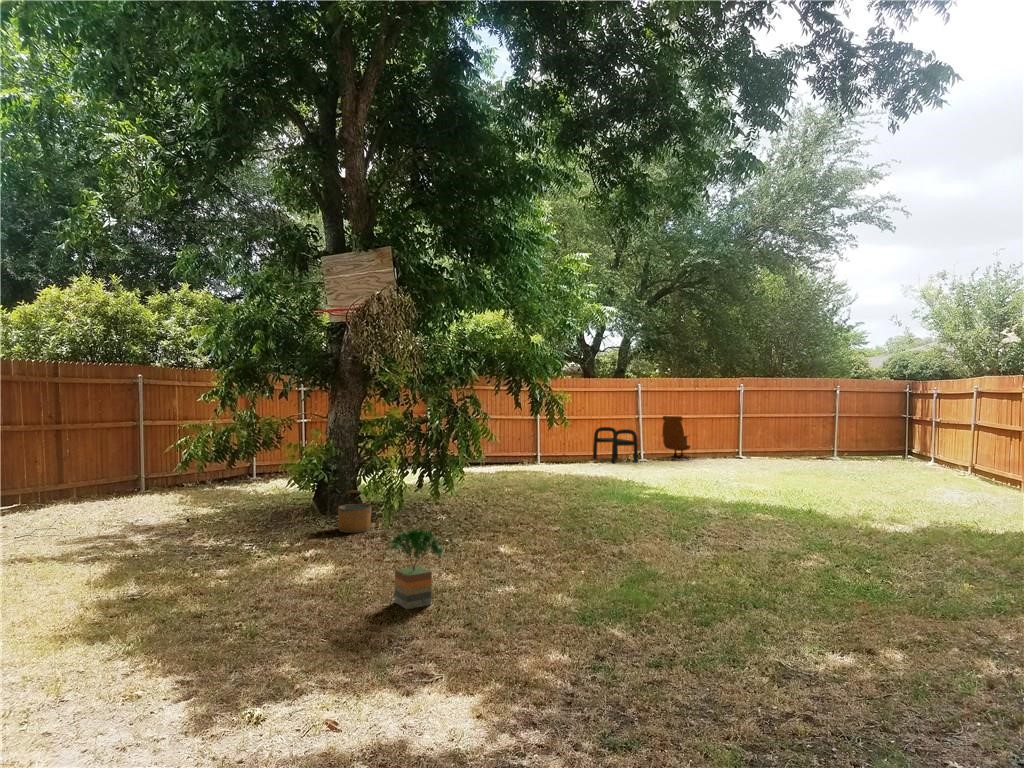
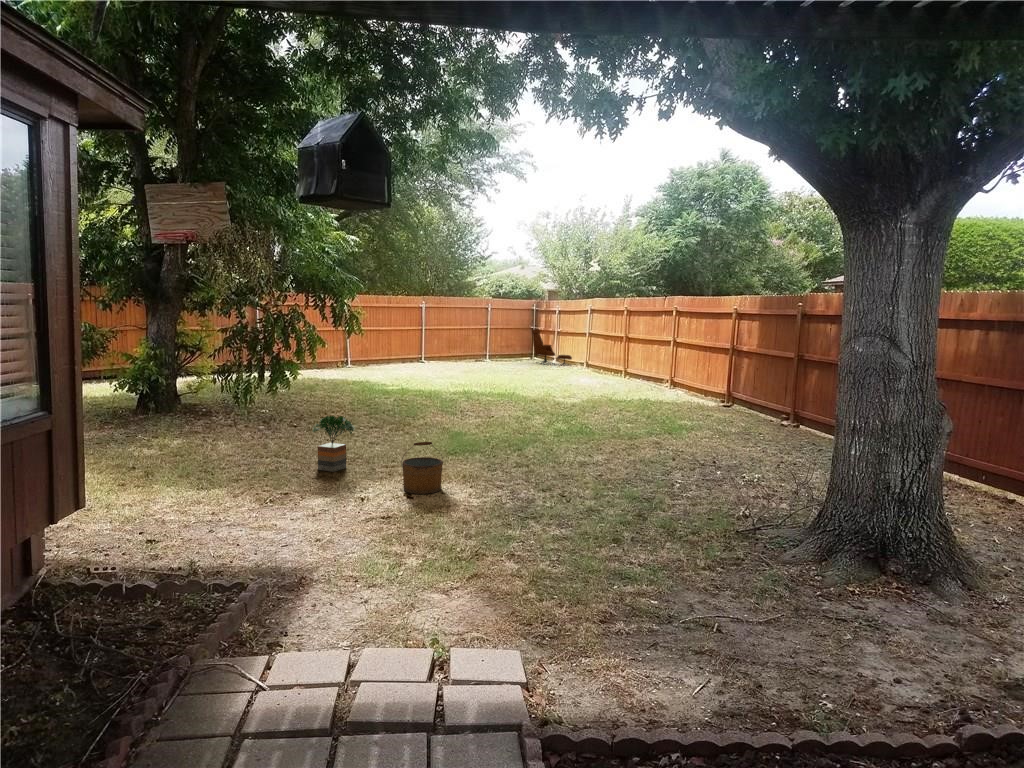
lounge chair: present [662,416,691,459] -> present [532,329,572,364]
bench: present [593,427,638,463] -> none [307,339,350,371]
bucket: present [338,490,371,533] -> present [401,442,443,494]

